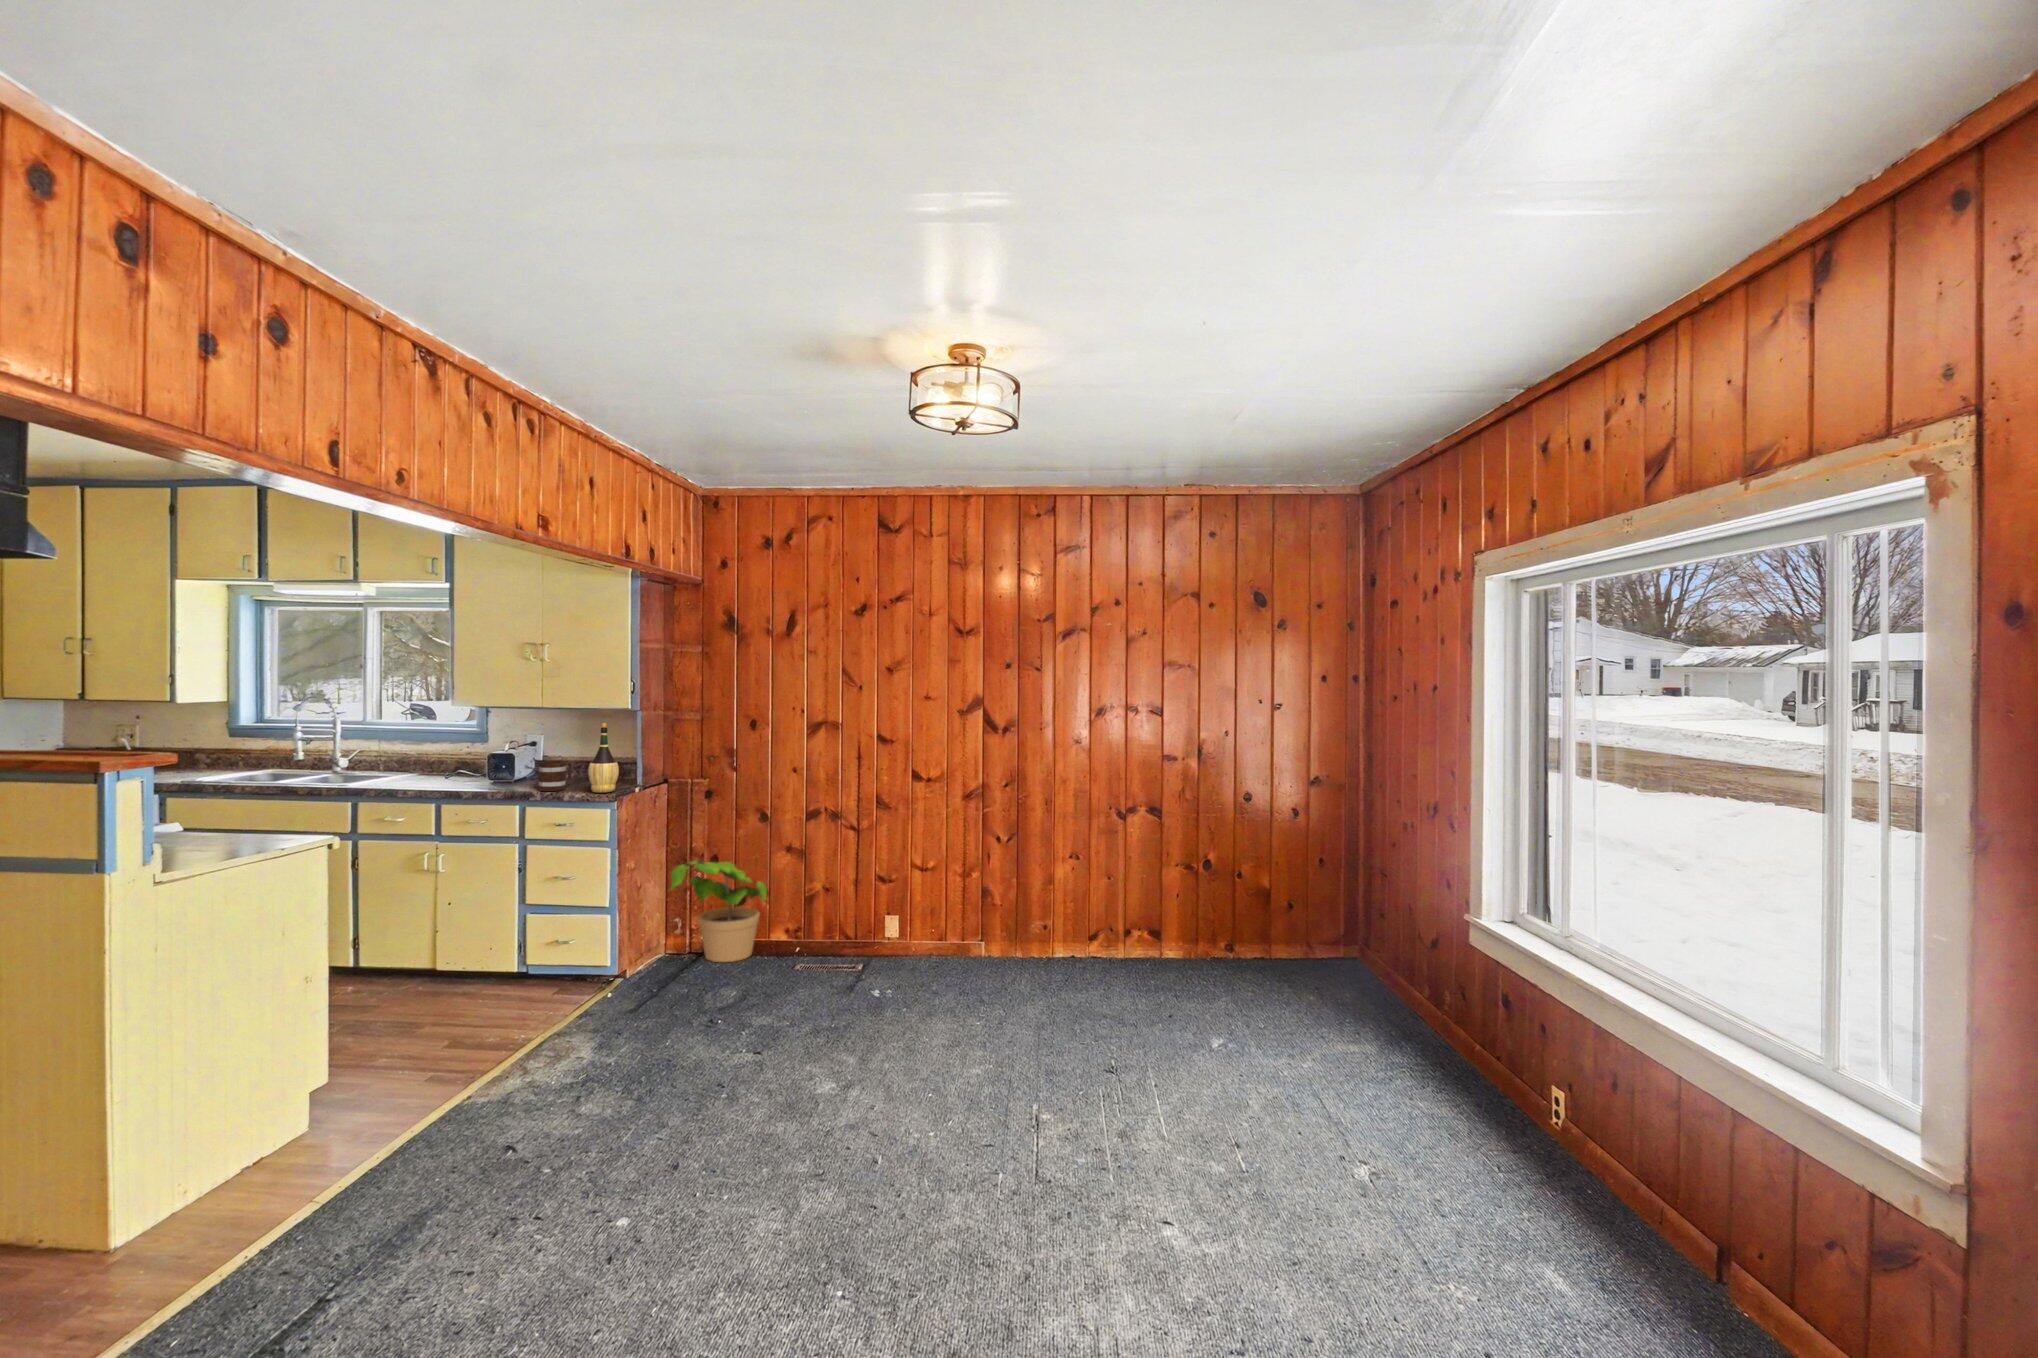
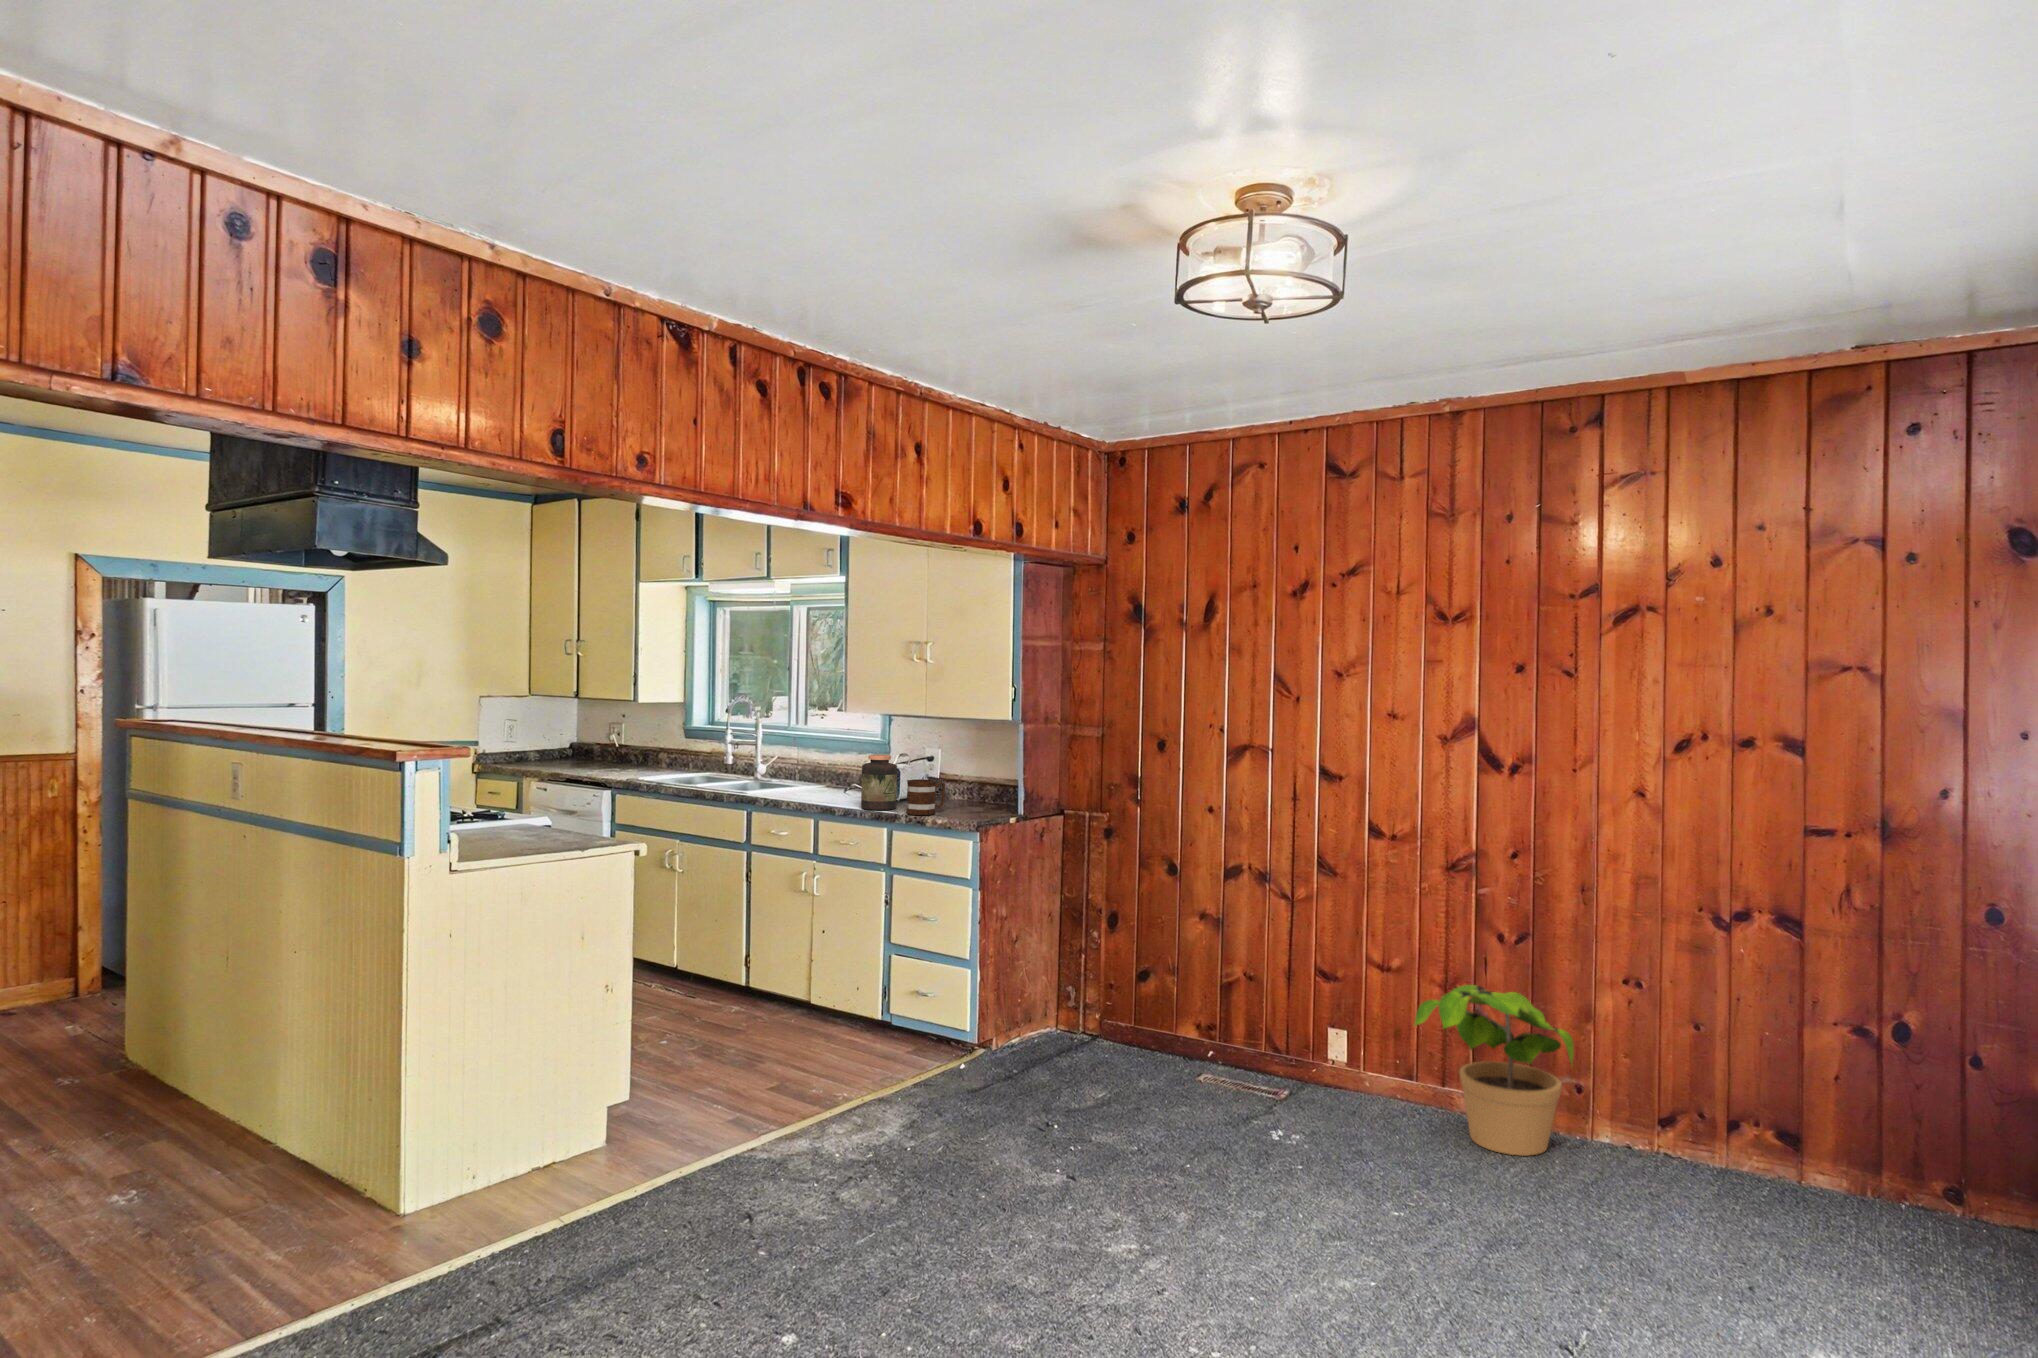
wine bottle: present [588,723,619,792] -> none [951,736,986,821]
jar: none [488,742,523,790] -> present [861,755,897,810]
potted plant: present [670,860,767,962] -> present [1414,985,1574,1156]

